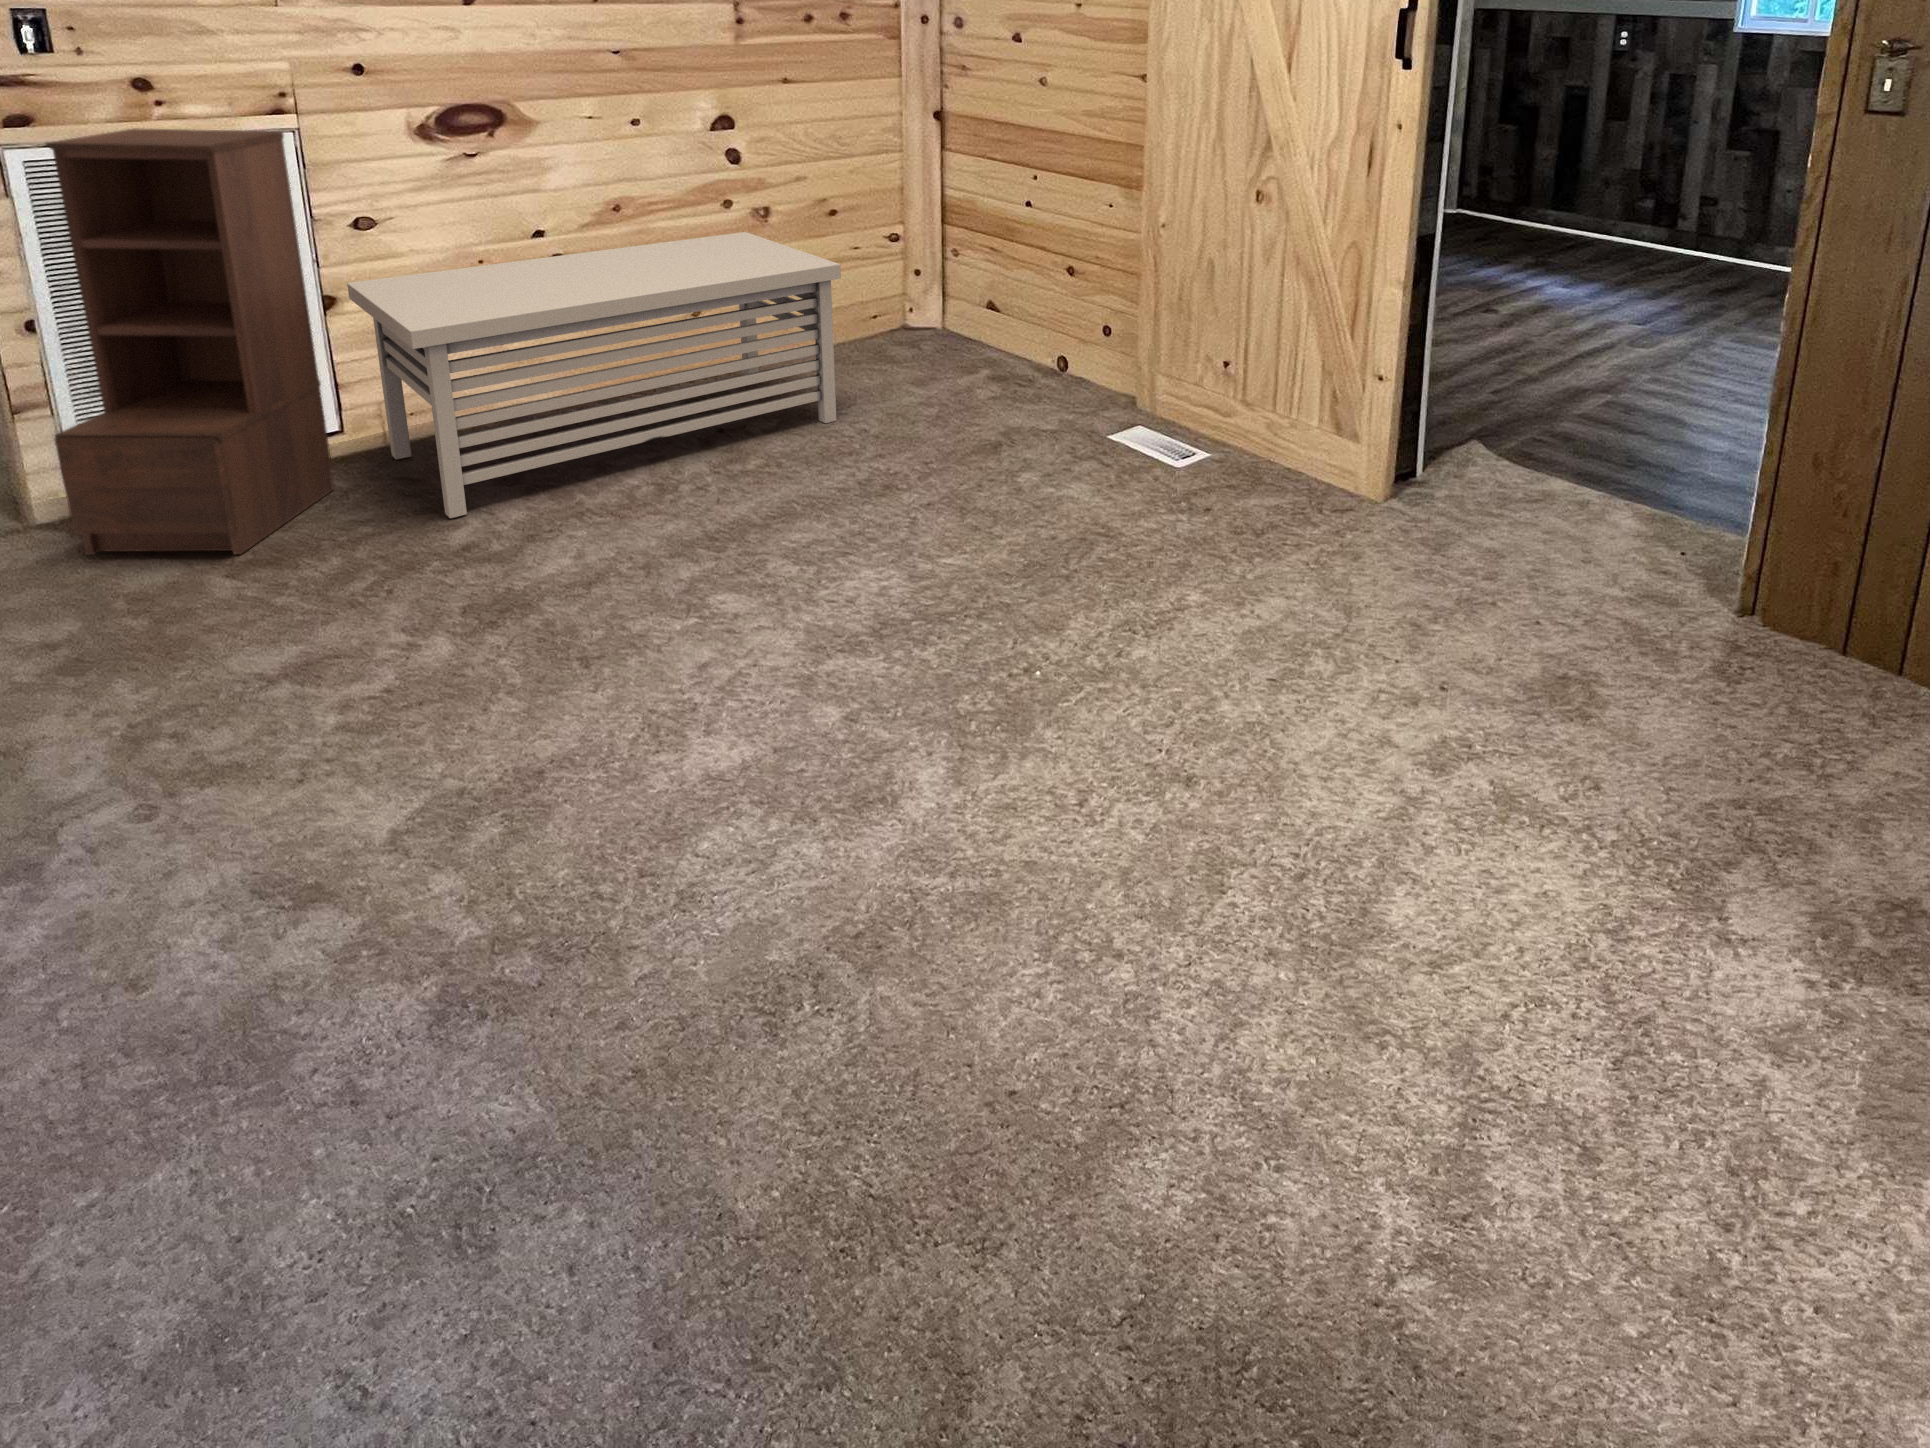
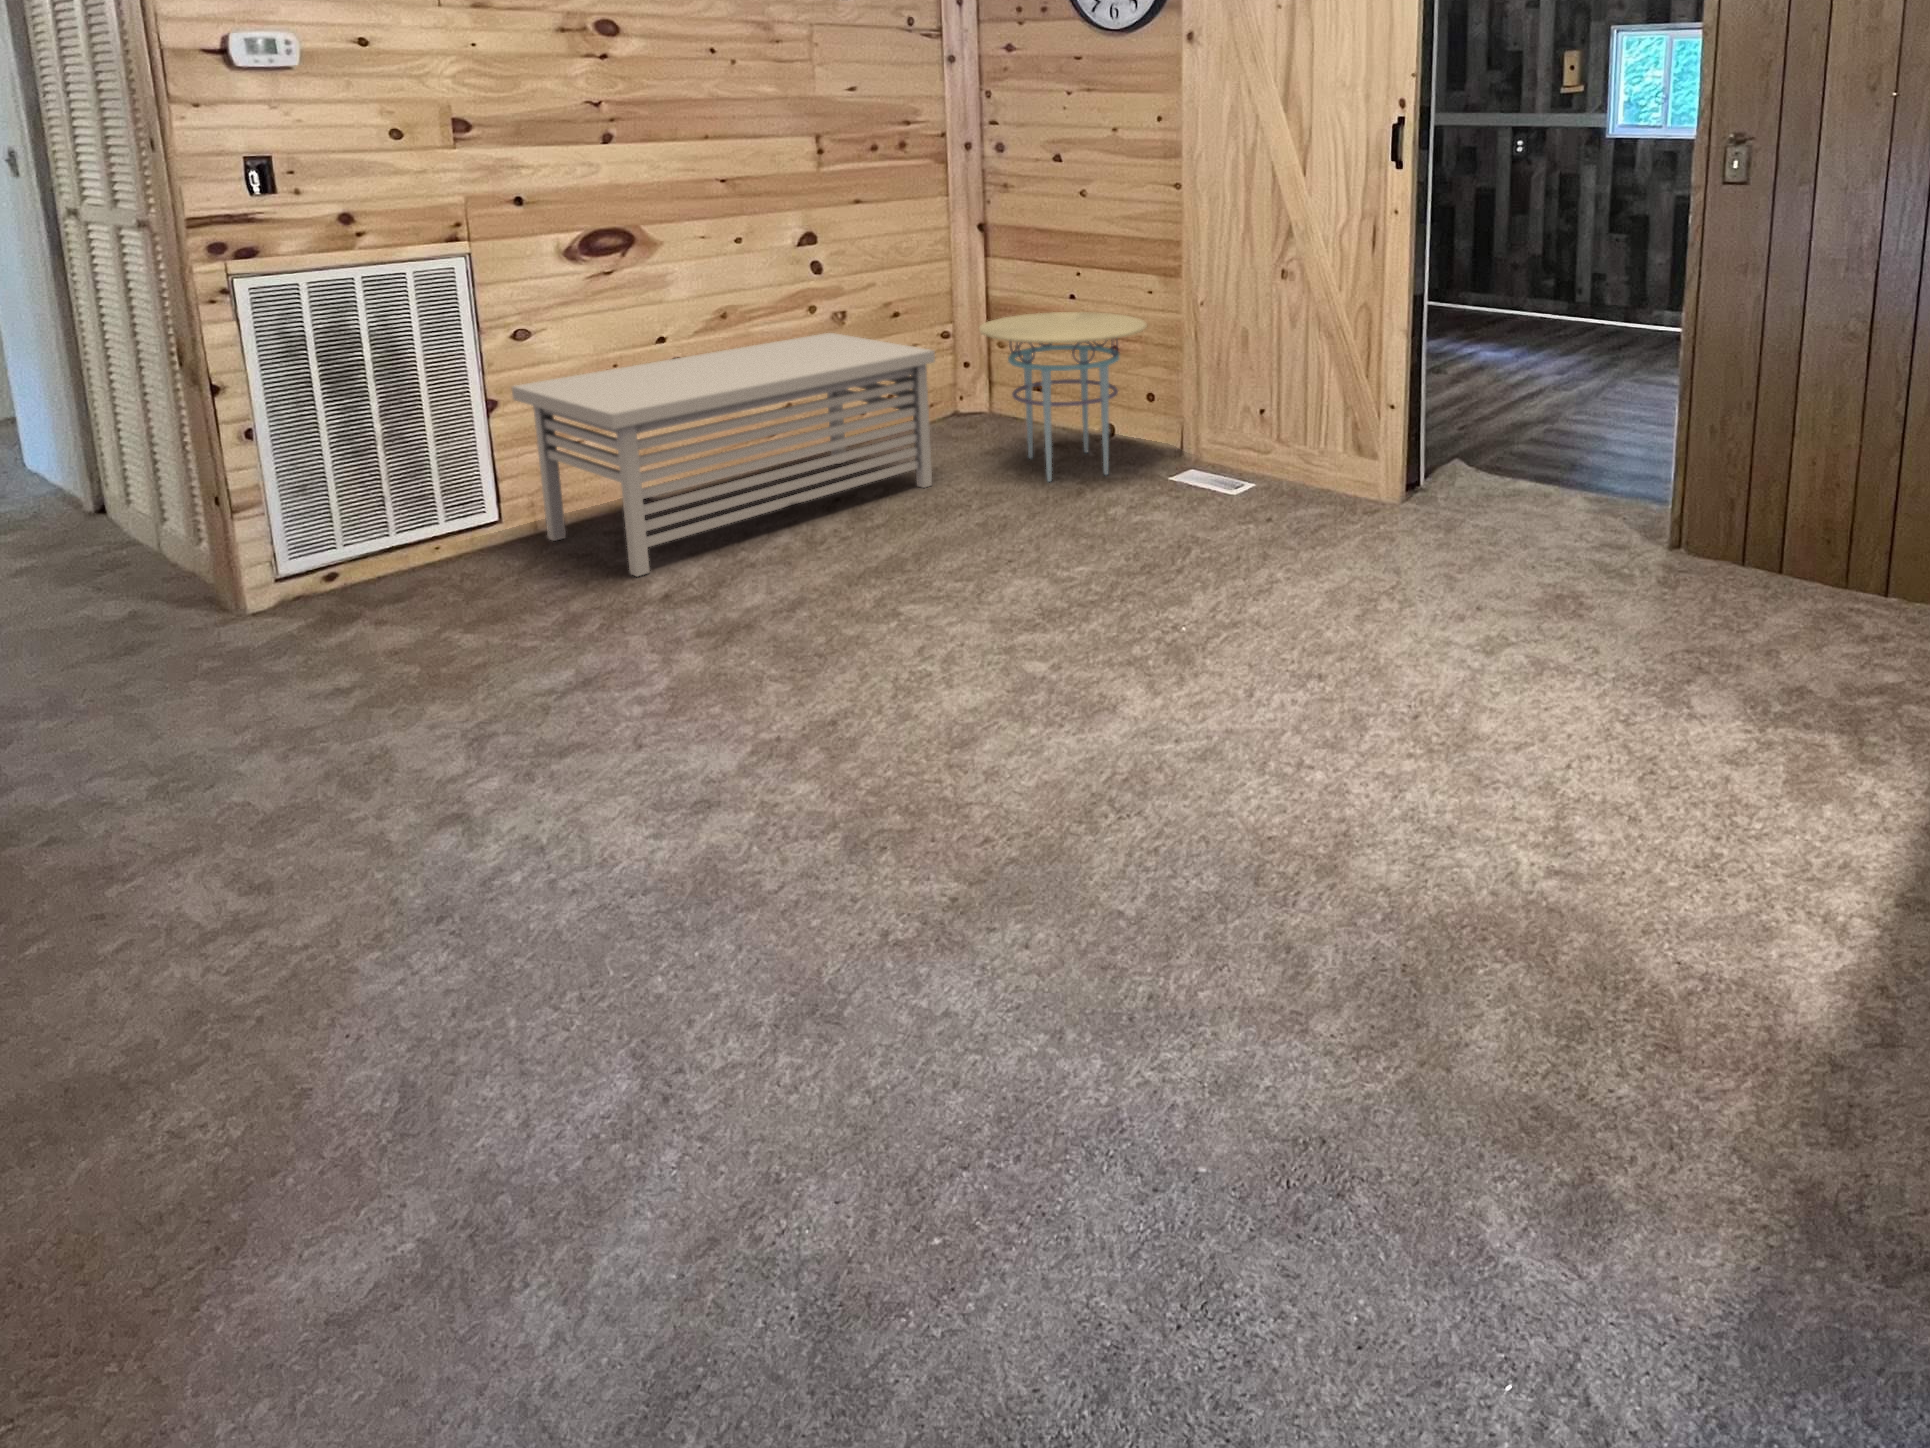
bookshelf: present [45,128,333,555] -> none [289,253,513,628]
side table: none [898,222,1099,427] -> present [979,312,1147,482]

